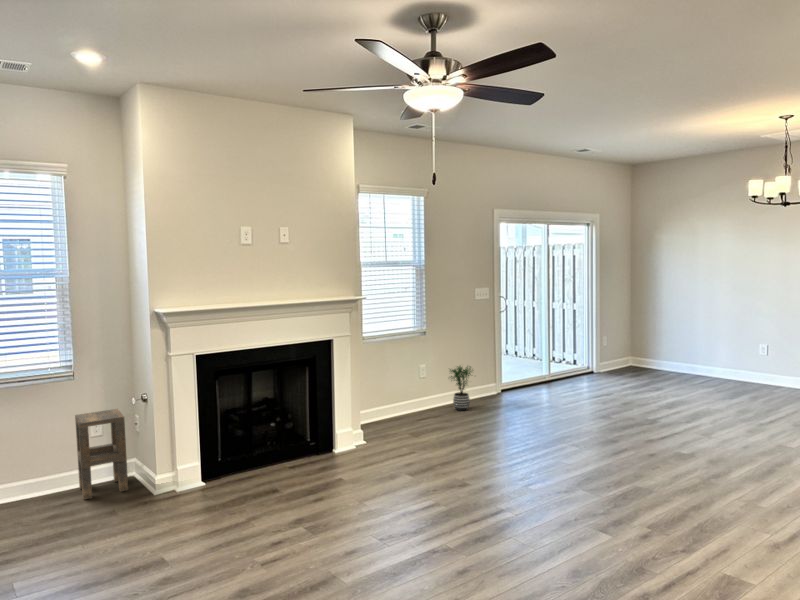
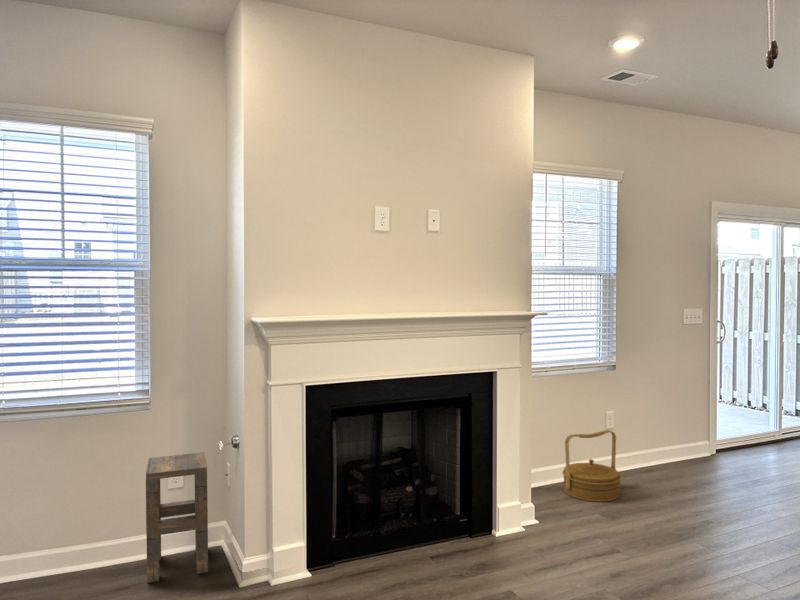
potted plant: present [450,366,471,411] -> none [646,412,694,479]
woven basket: none [386,378,426,428] -> present [562,430,621,502]

